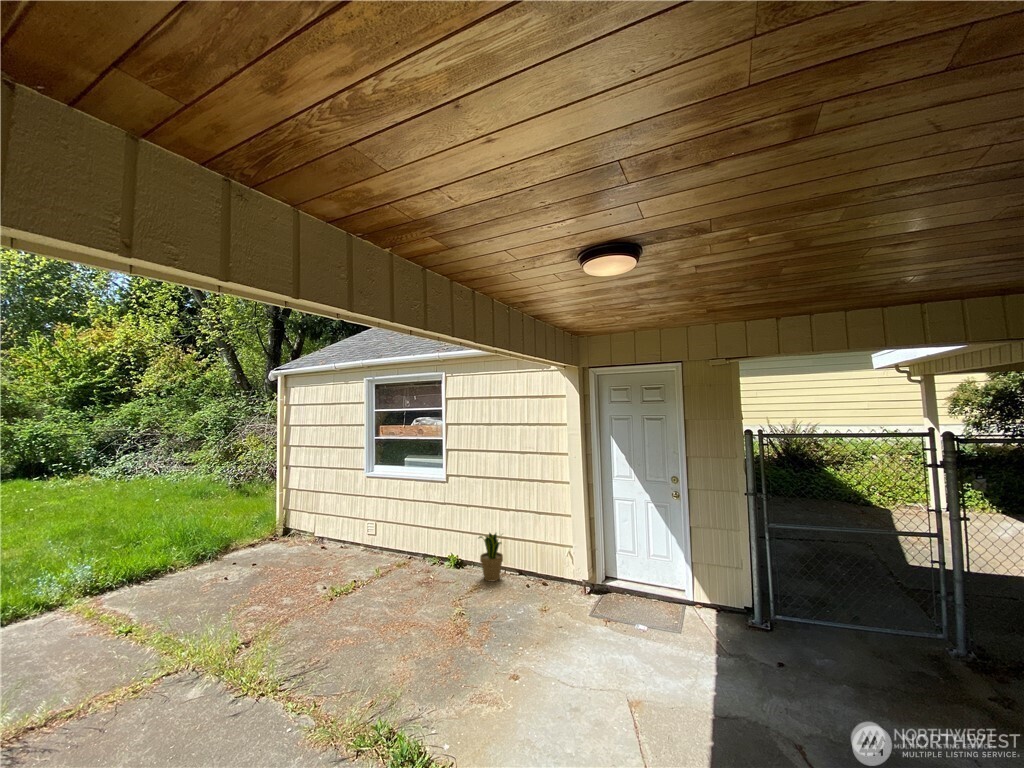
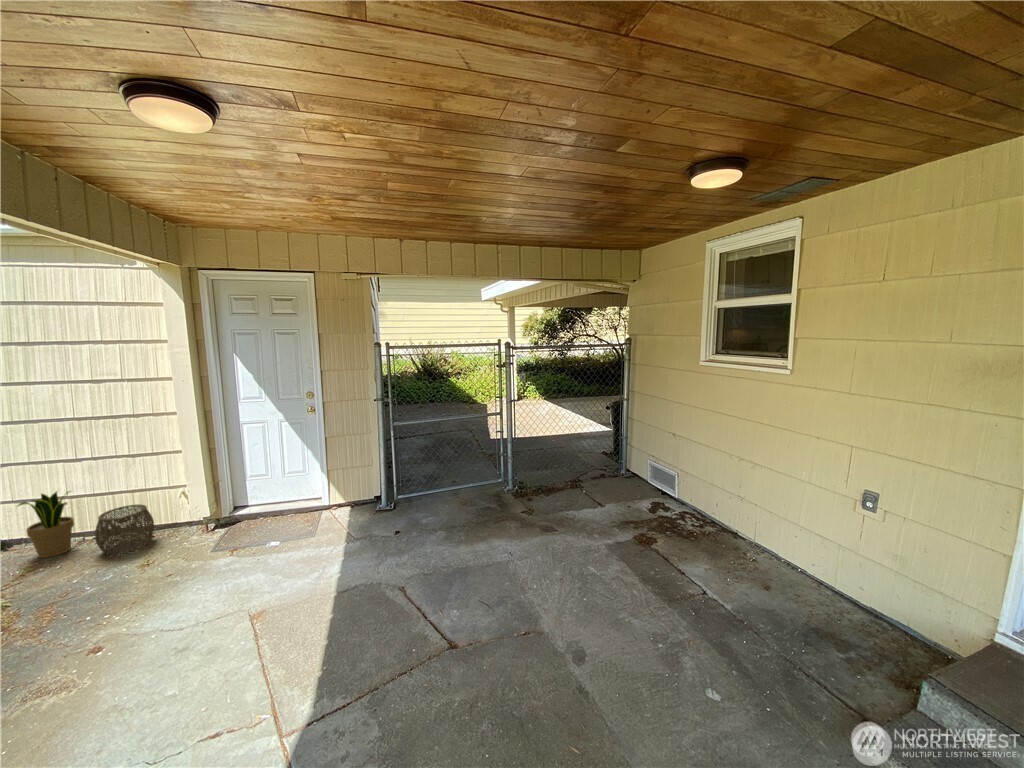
woven basket: none [514,554,549,595] -> present [95,504,154,555]

